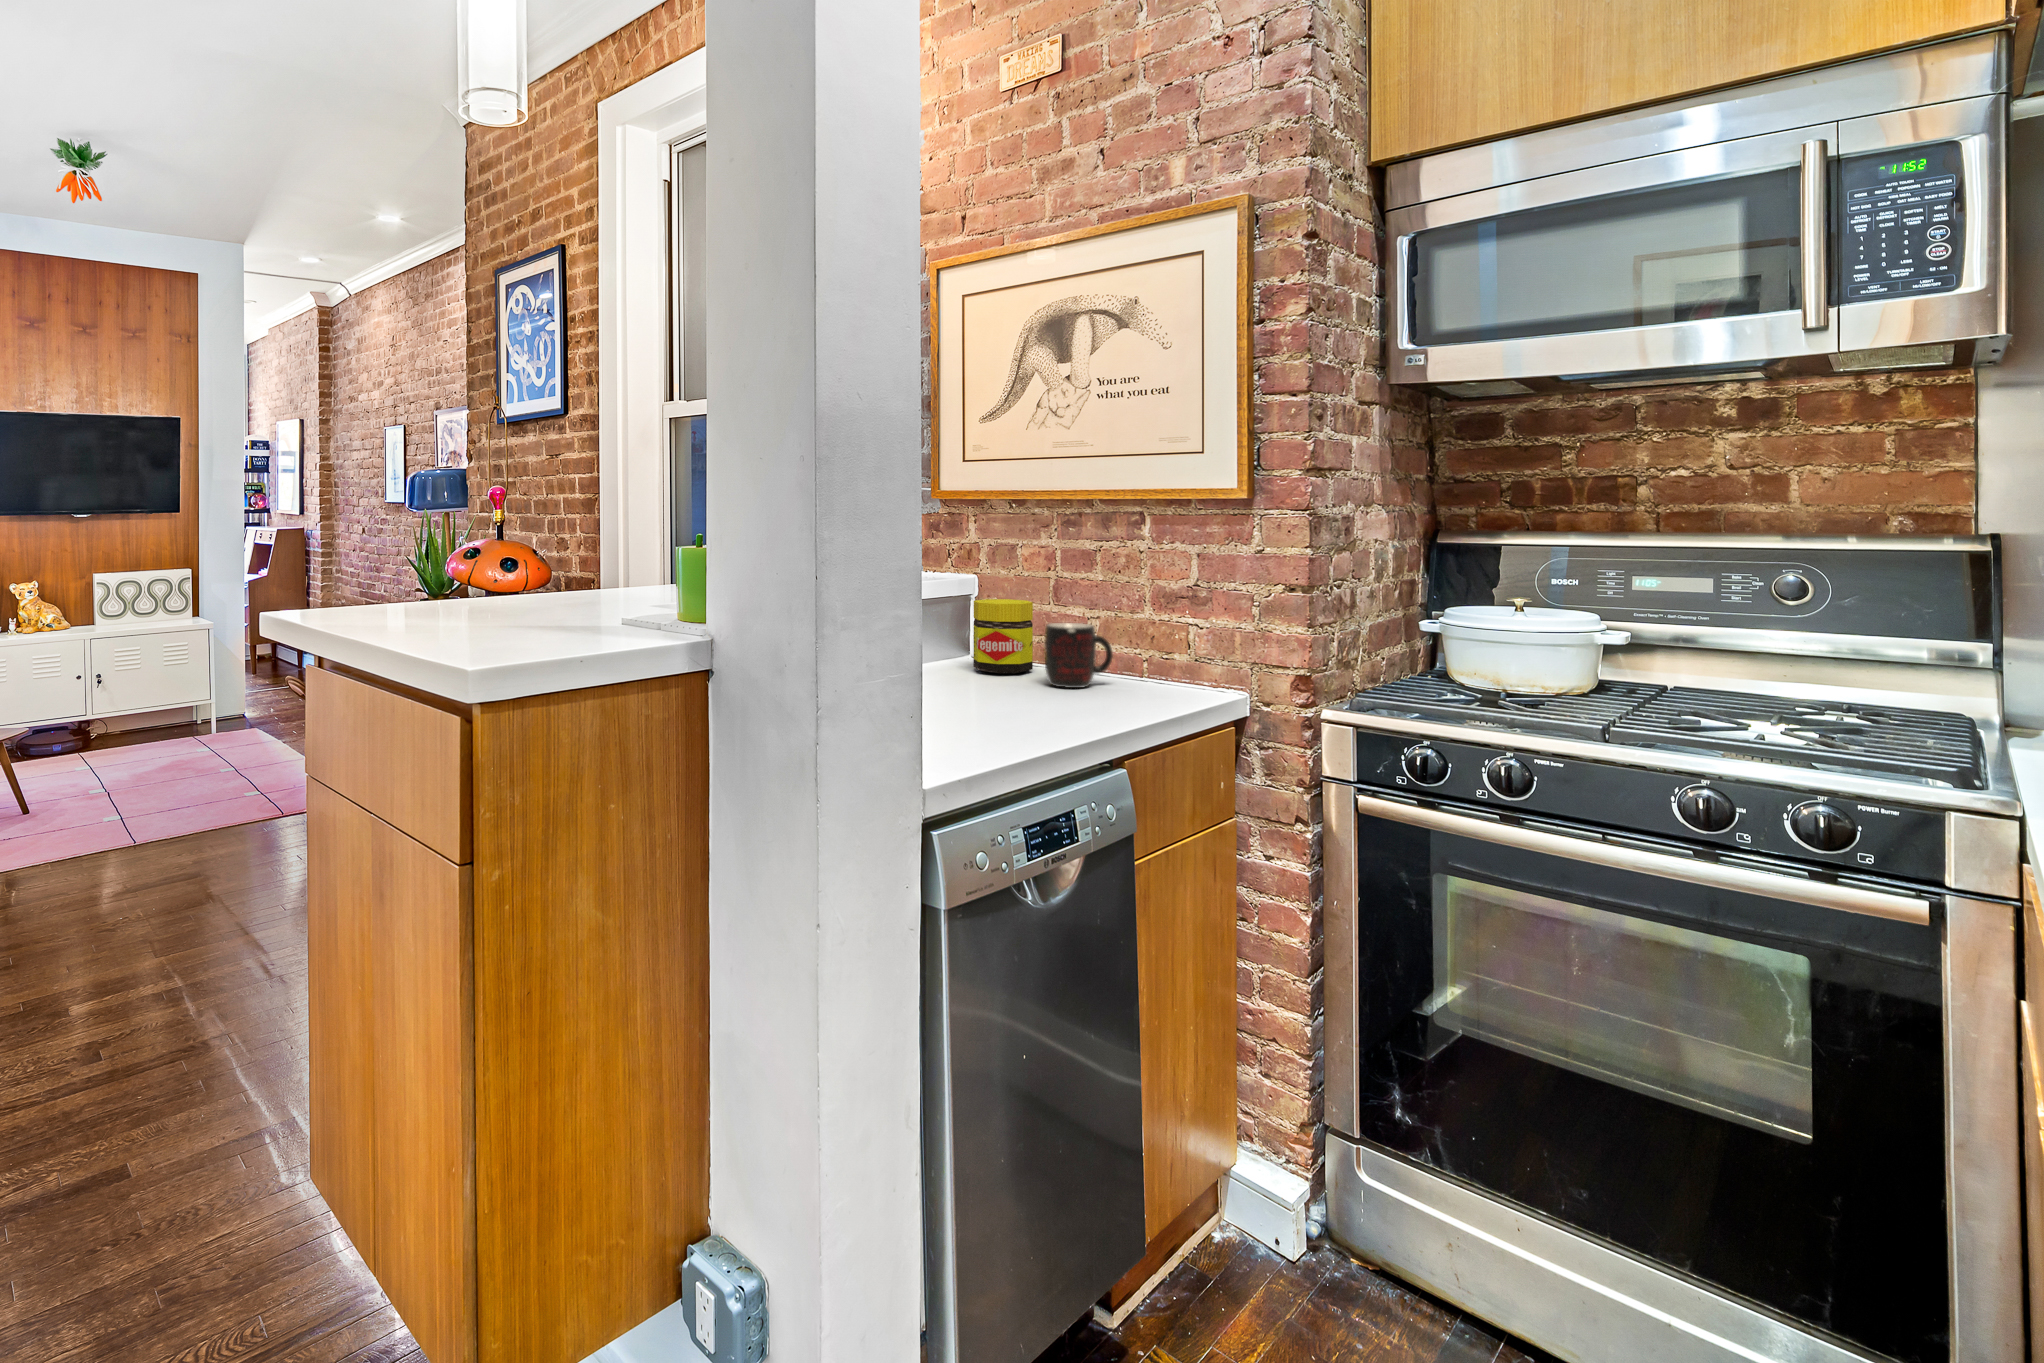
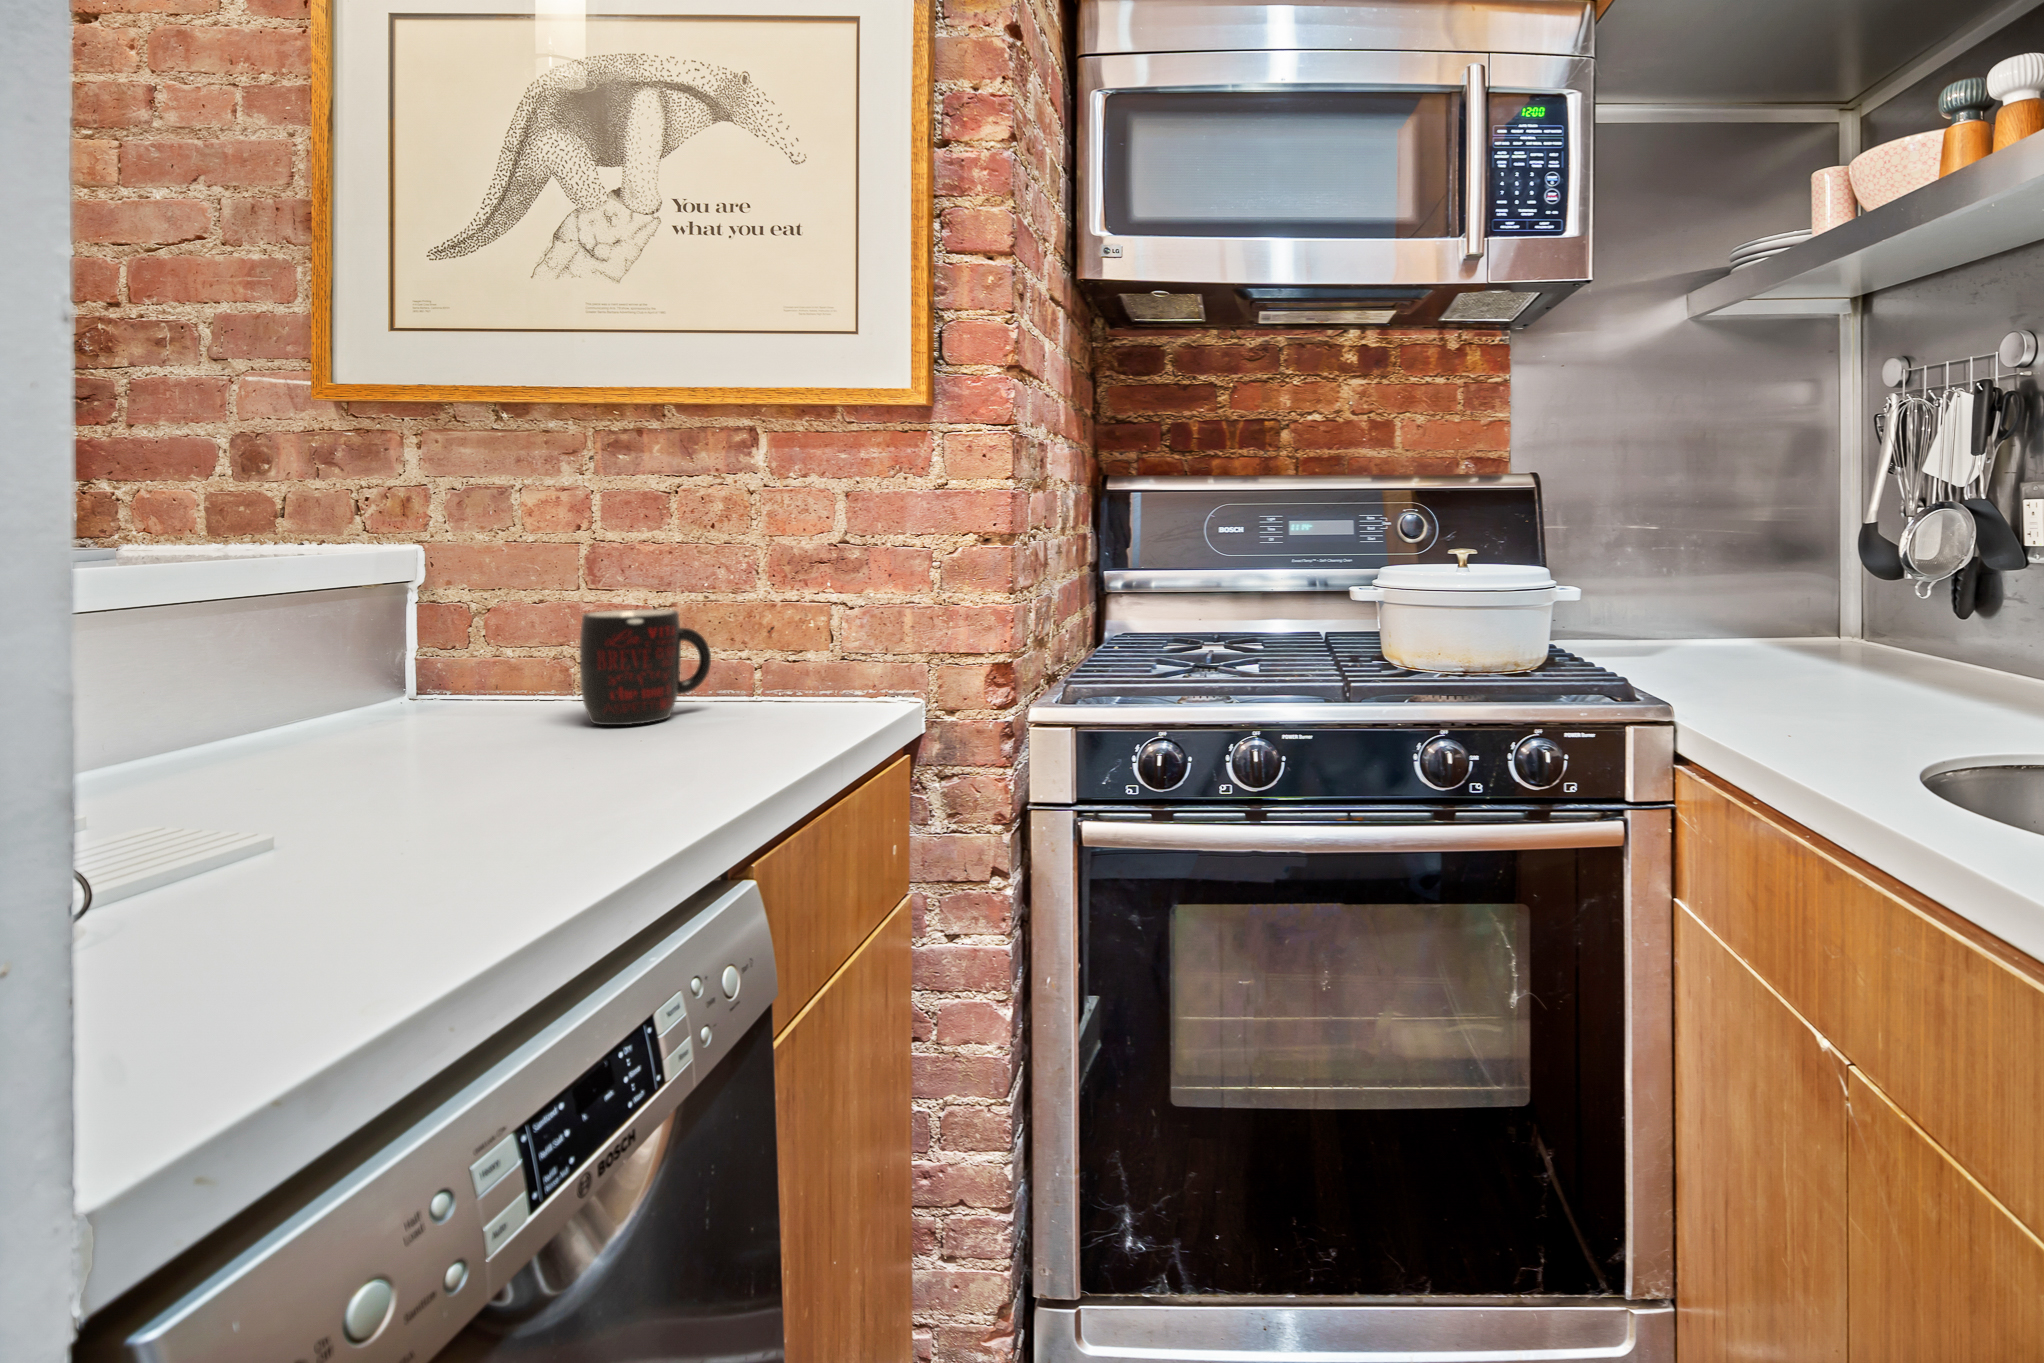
jar: present [973,599,1033,674] -> none [417,578,548,715]

